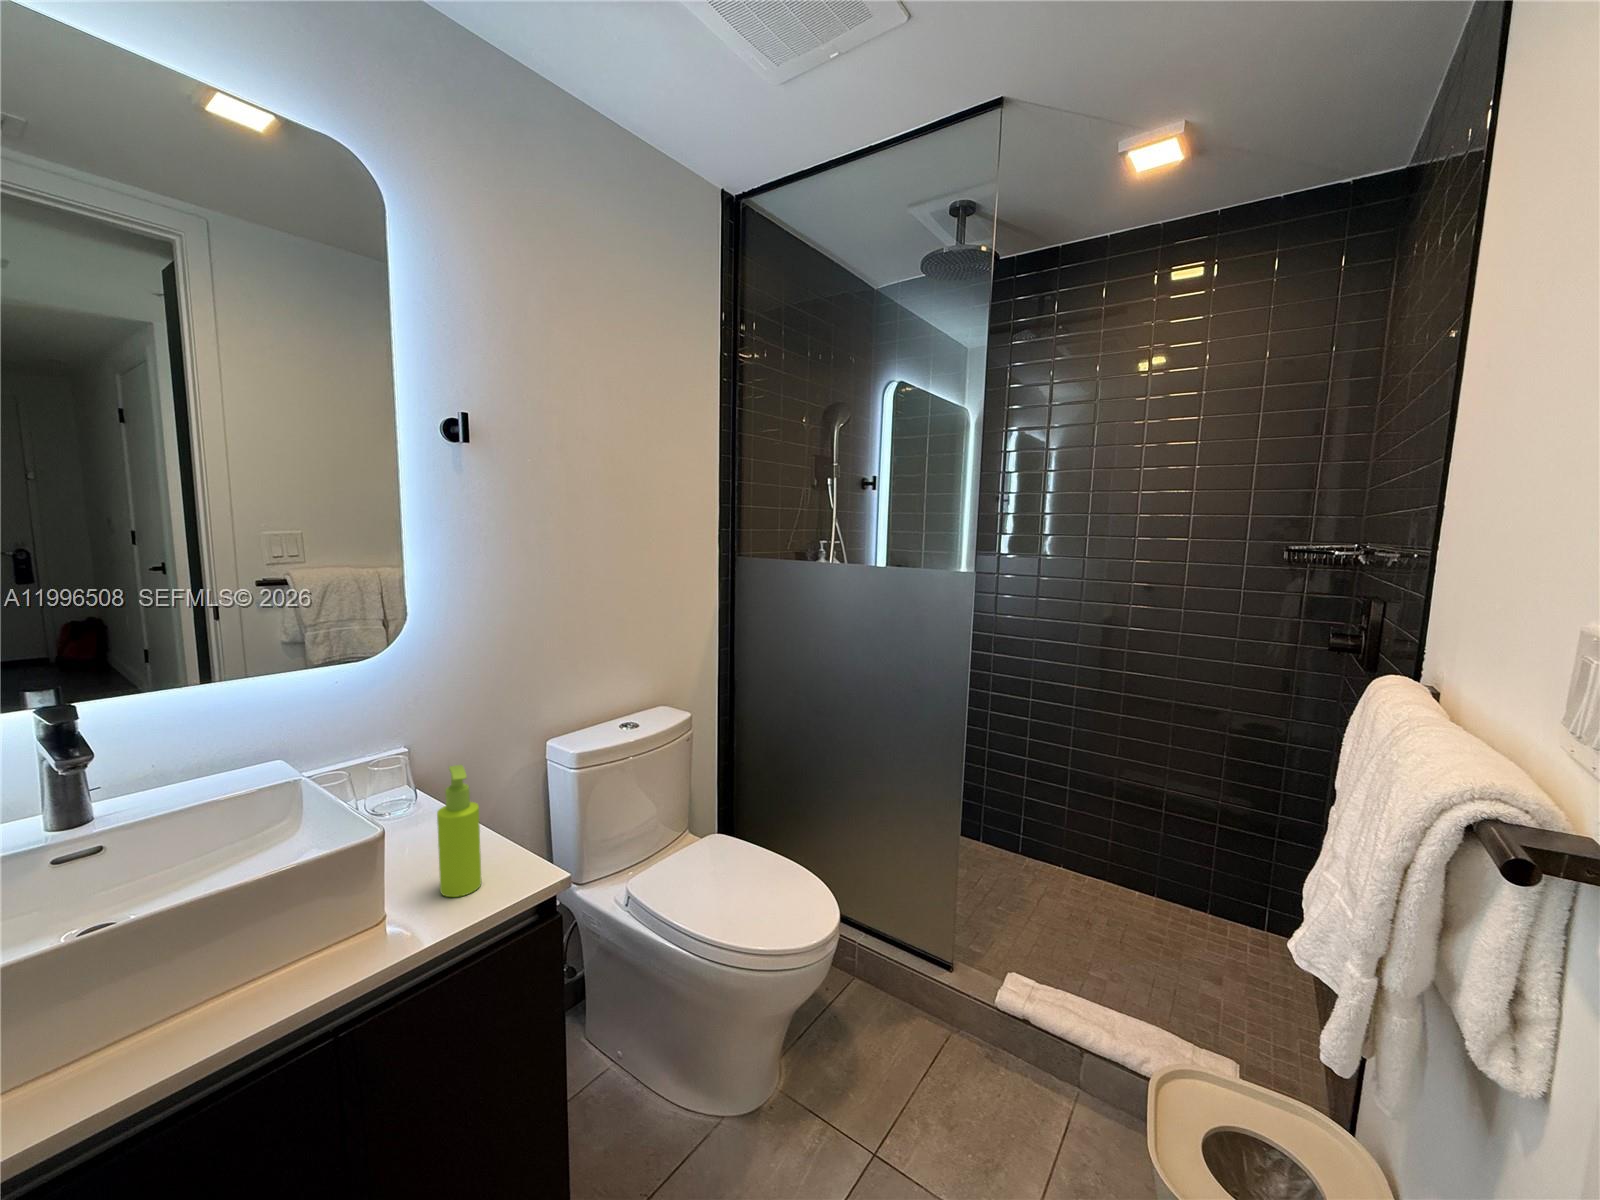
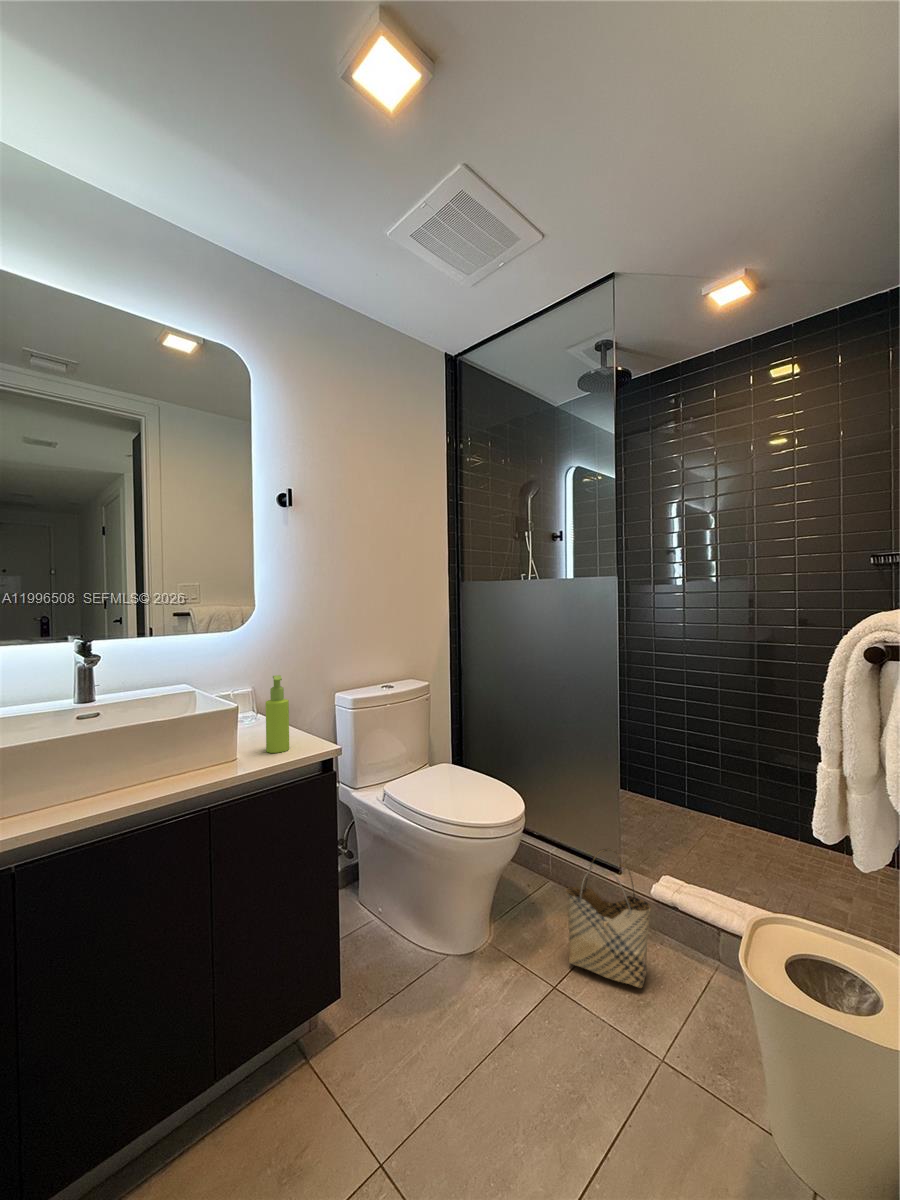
woven basket: none [891,959,1007,1145] -> present [566,849,651,988]

